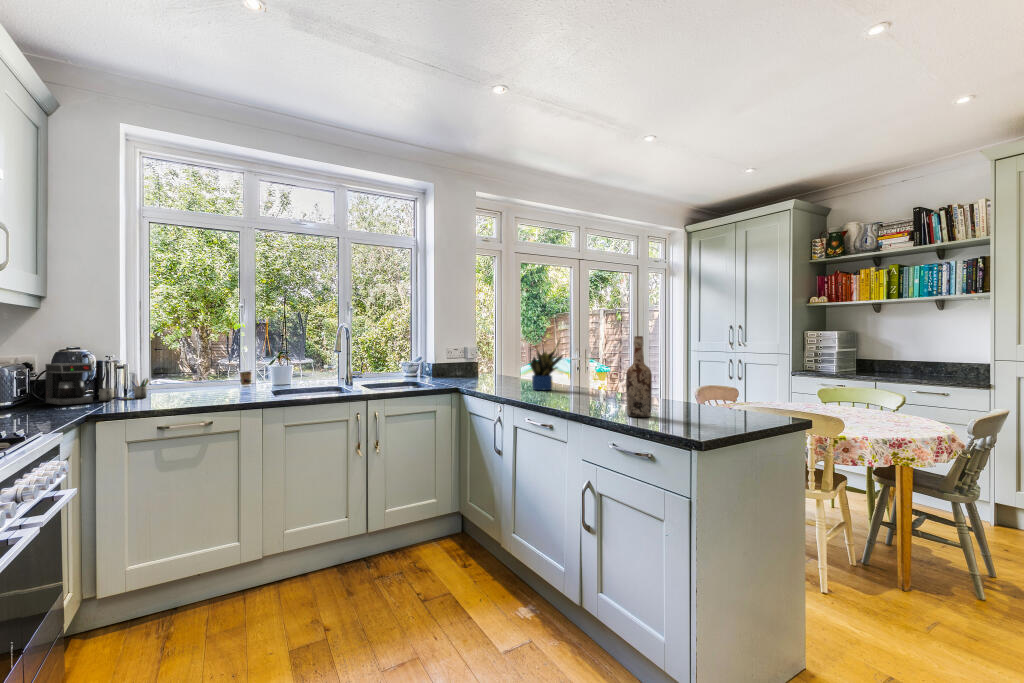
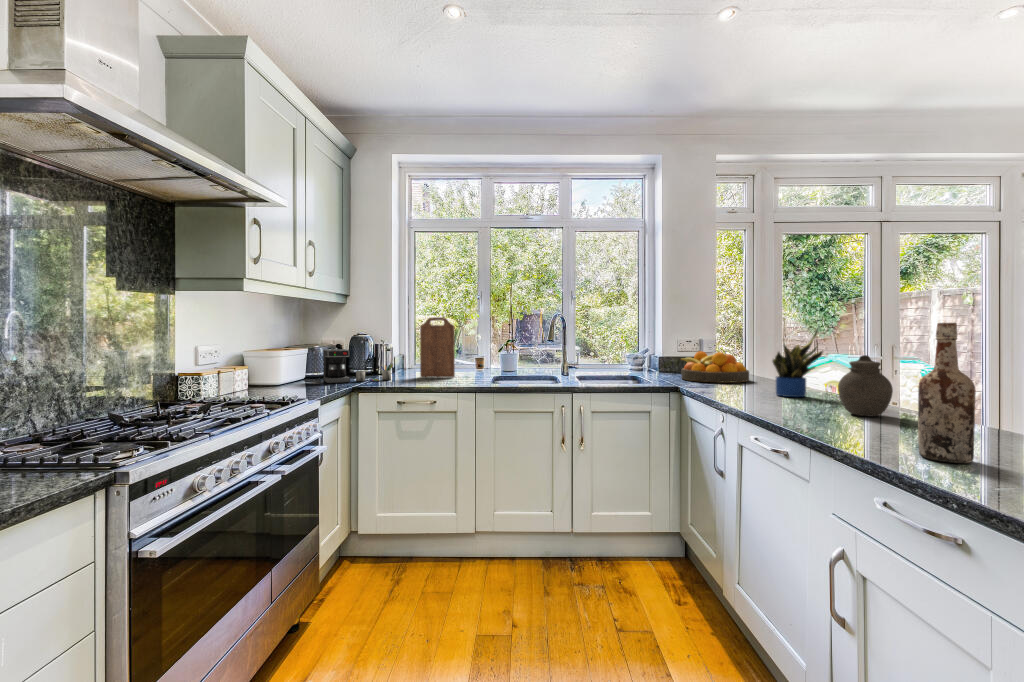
cutting board: none [181,325,226,393] -> present [420,317,455,377]
jar: none [577,357,607,399] -> present [838,355,893,416]
fruit bowl: none [452,358,507,383] -> present [680,351,749,383]

